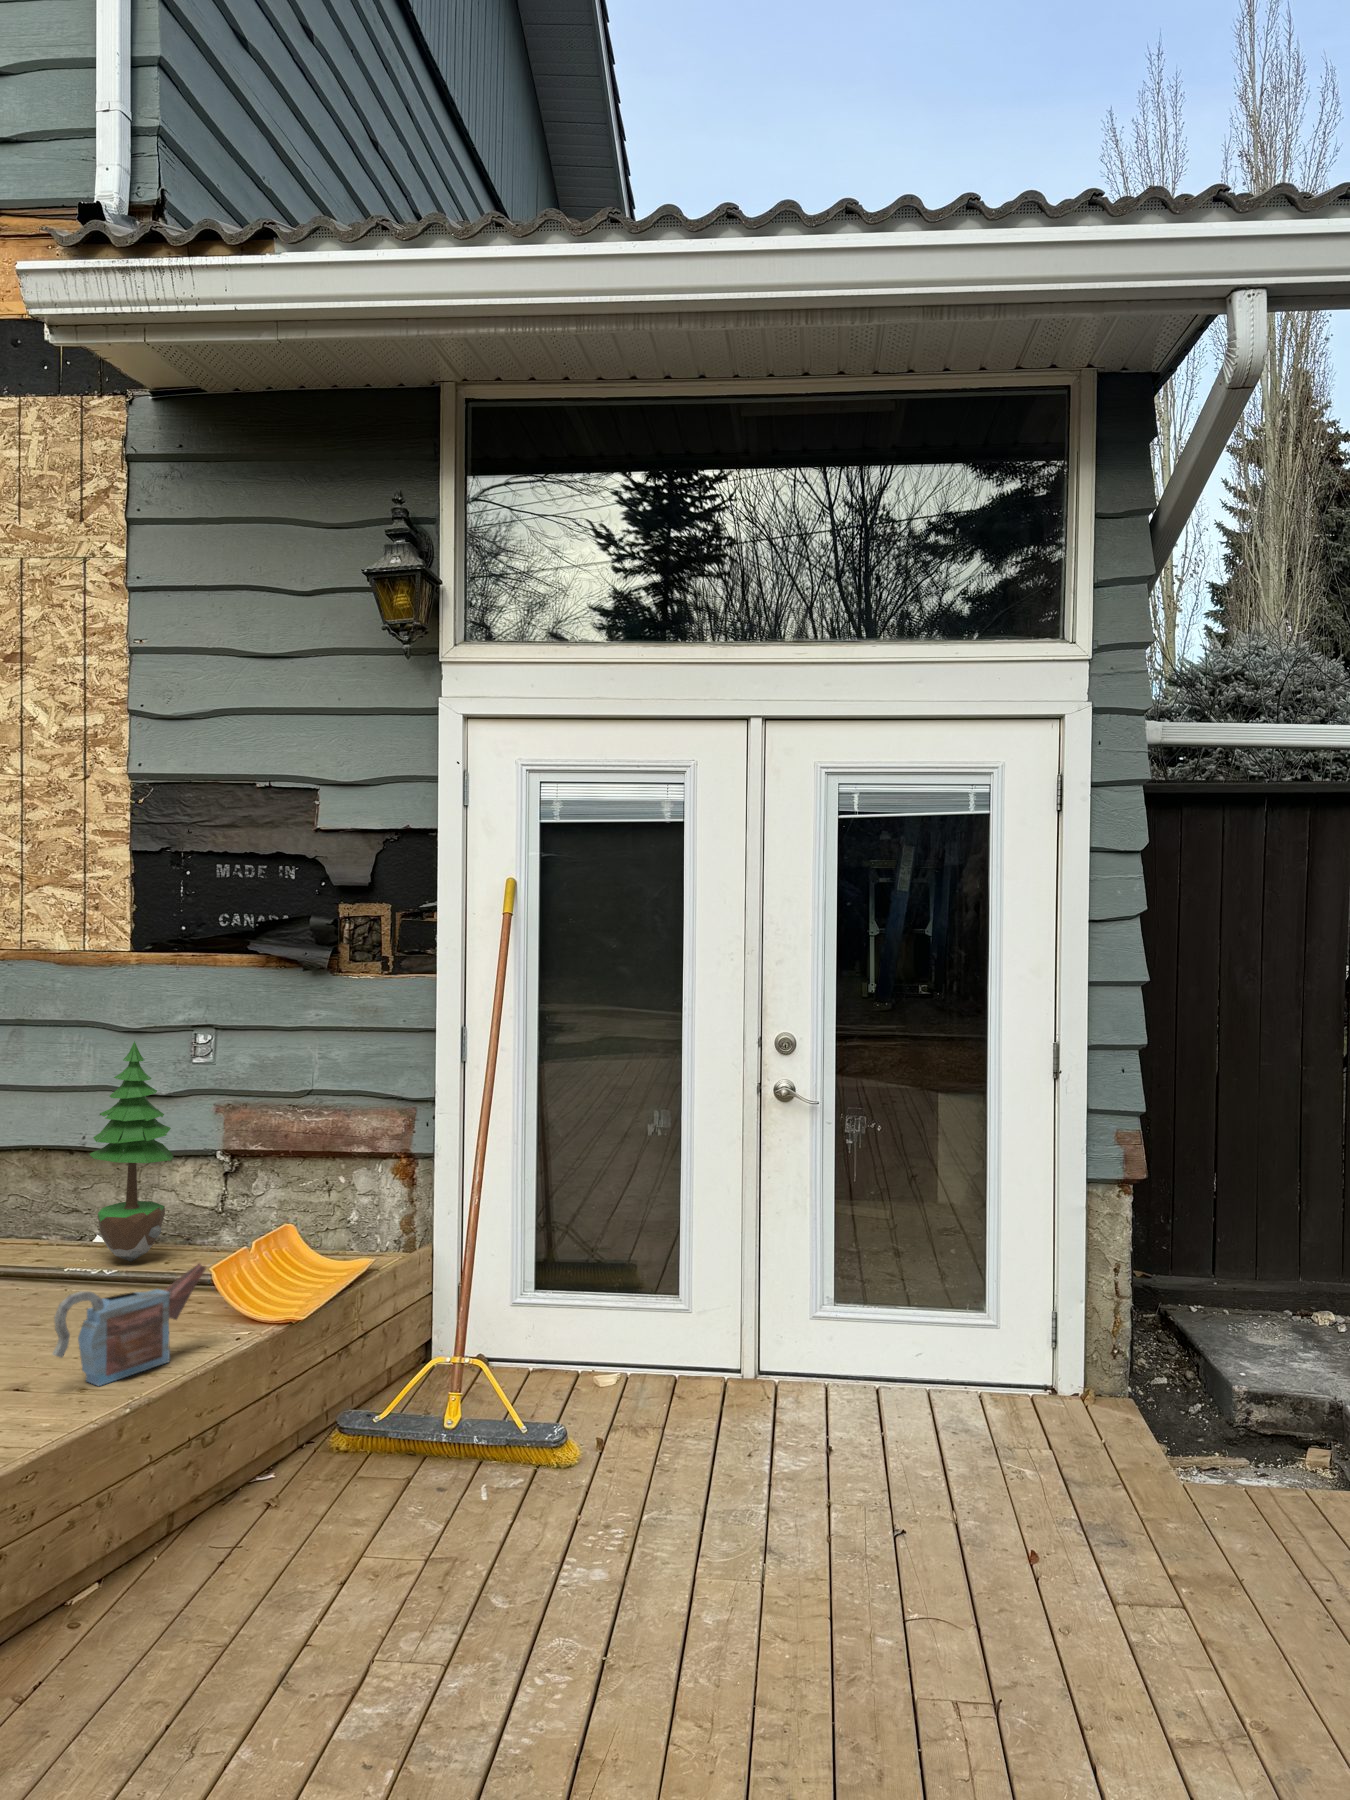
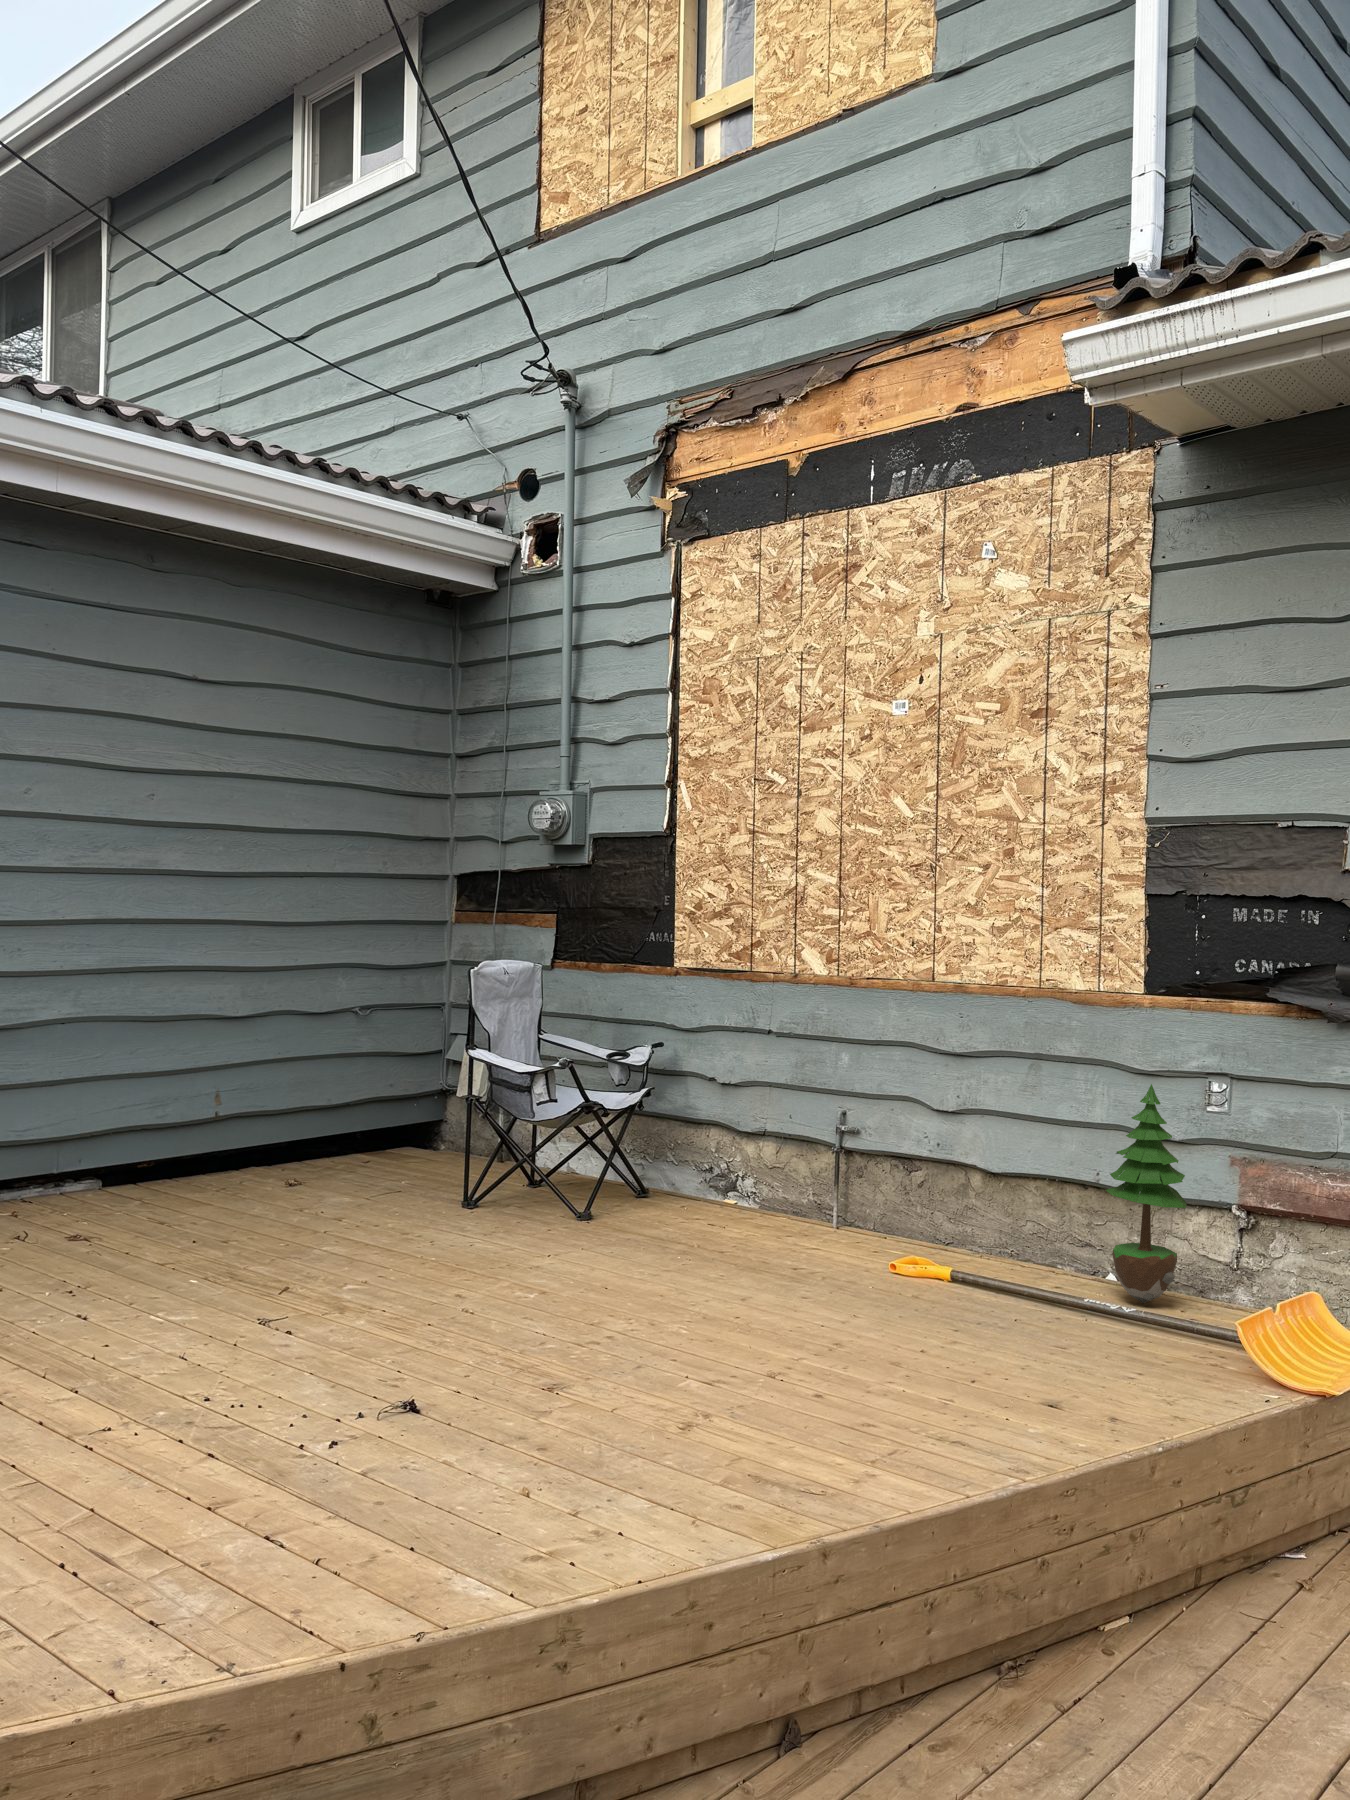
watering can: present [53,1264,206,1386] -> none [1103,1316,1245,1416]

